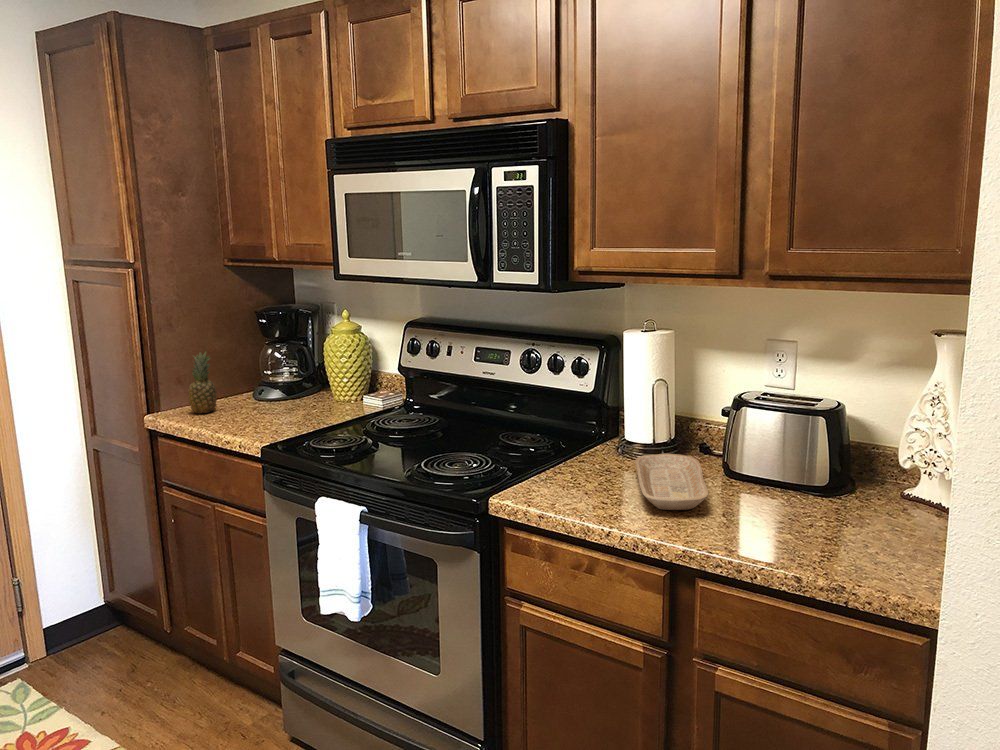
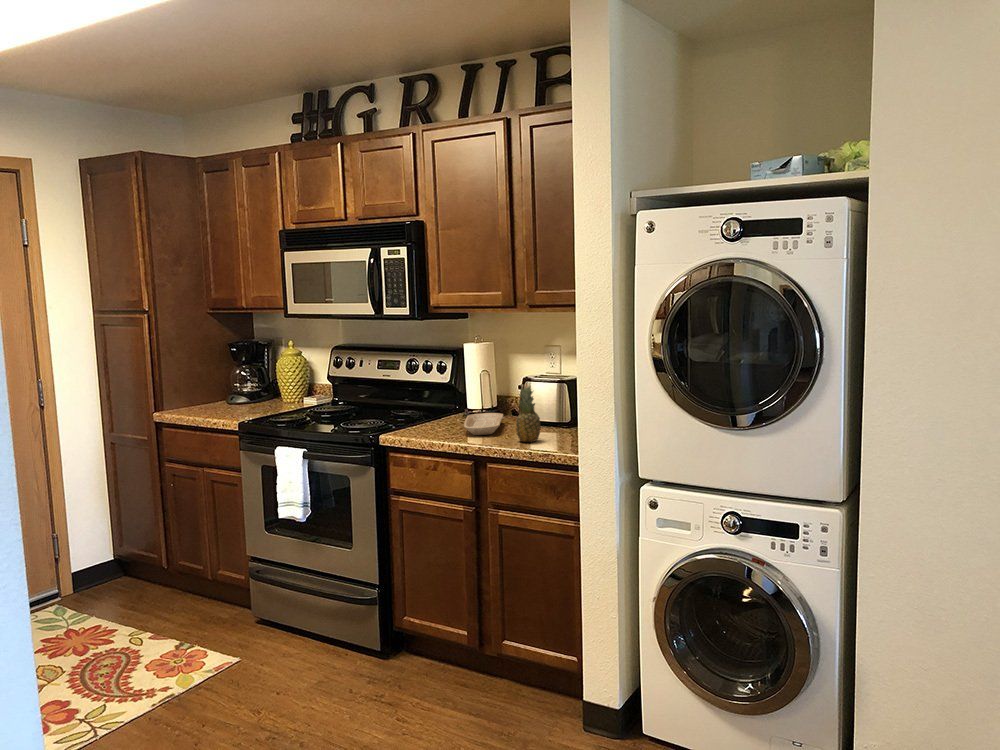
fruit: present [188,352,217,414] -> present [516,386,540,442]

